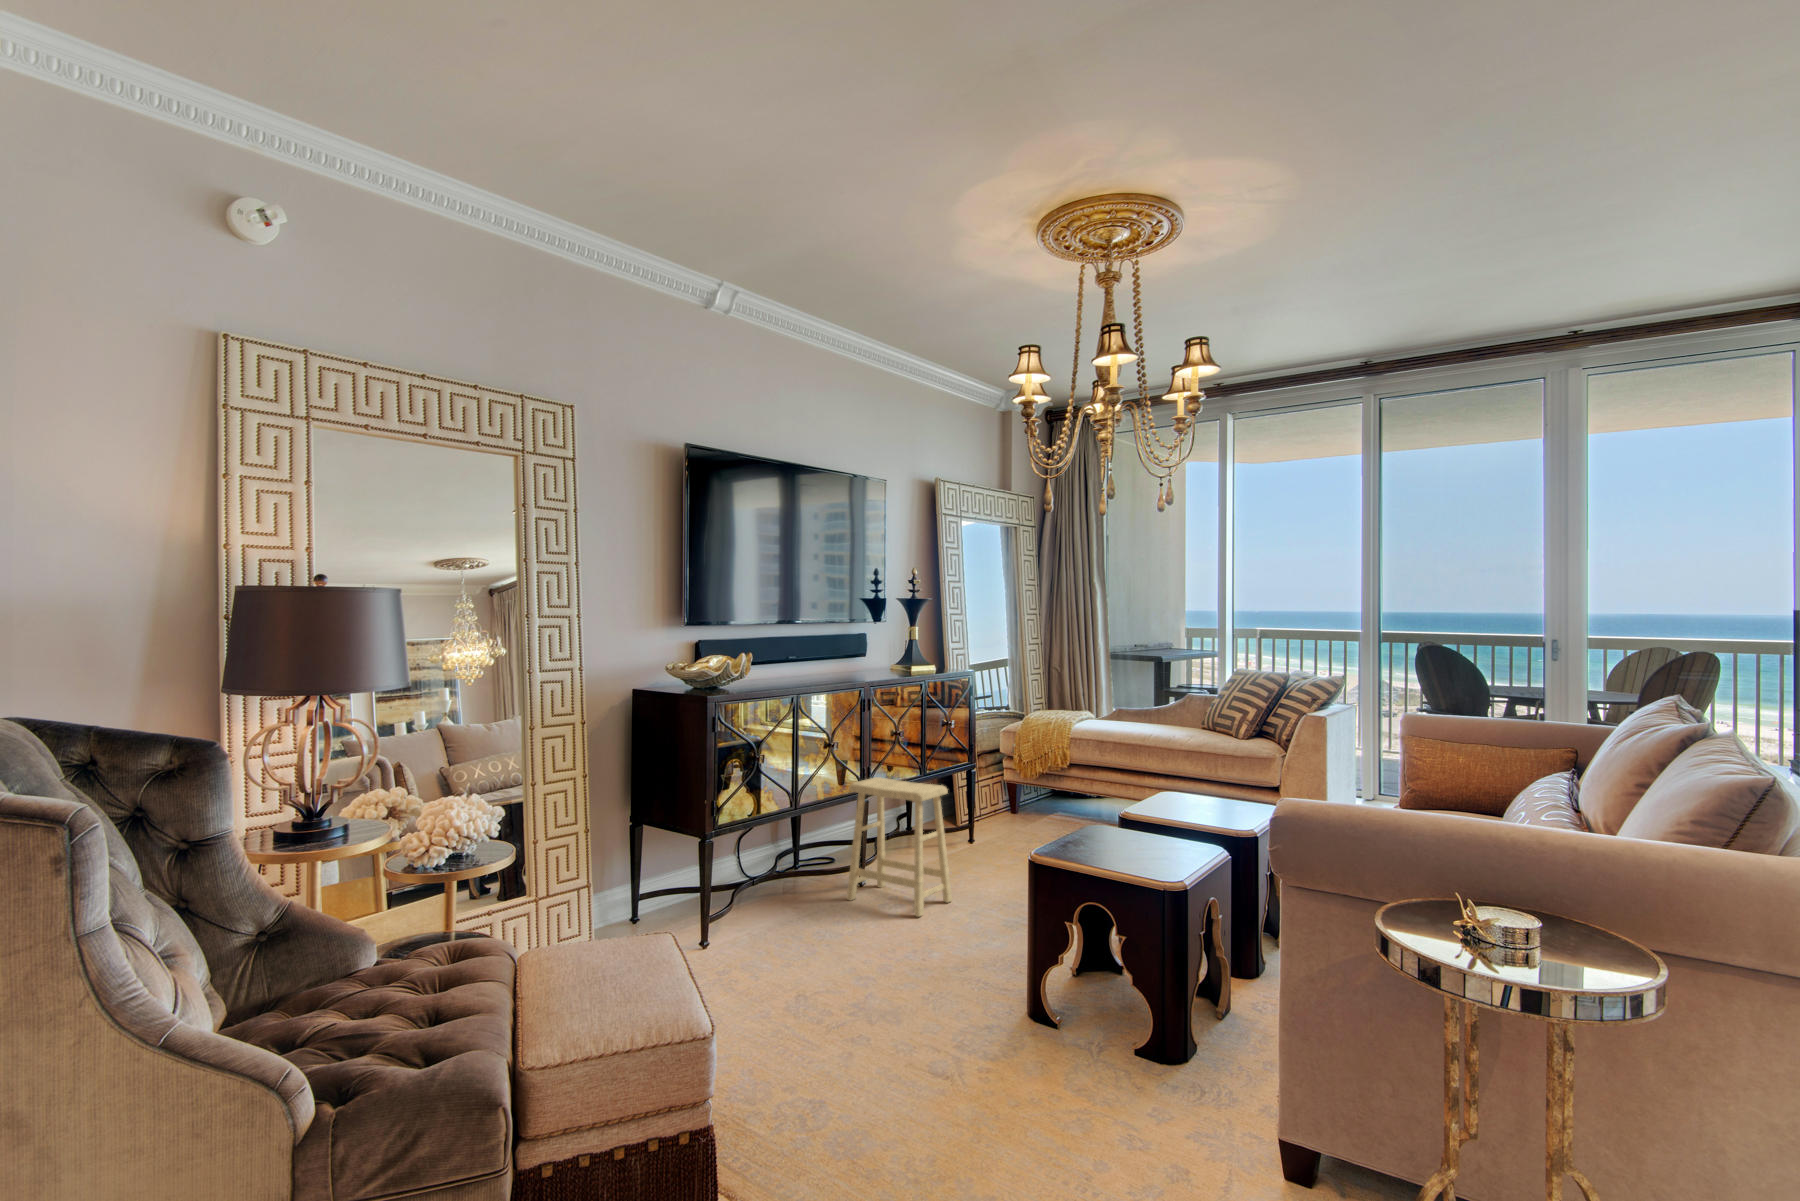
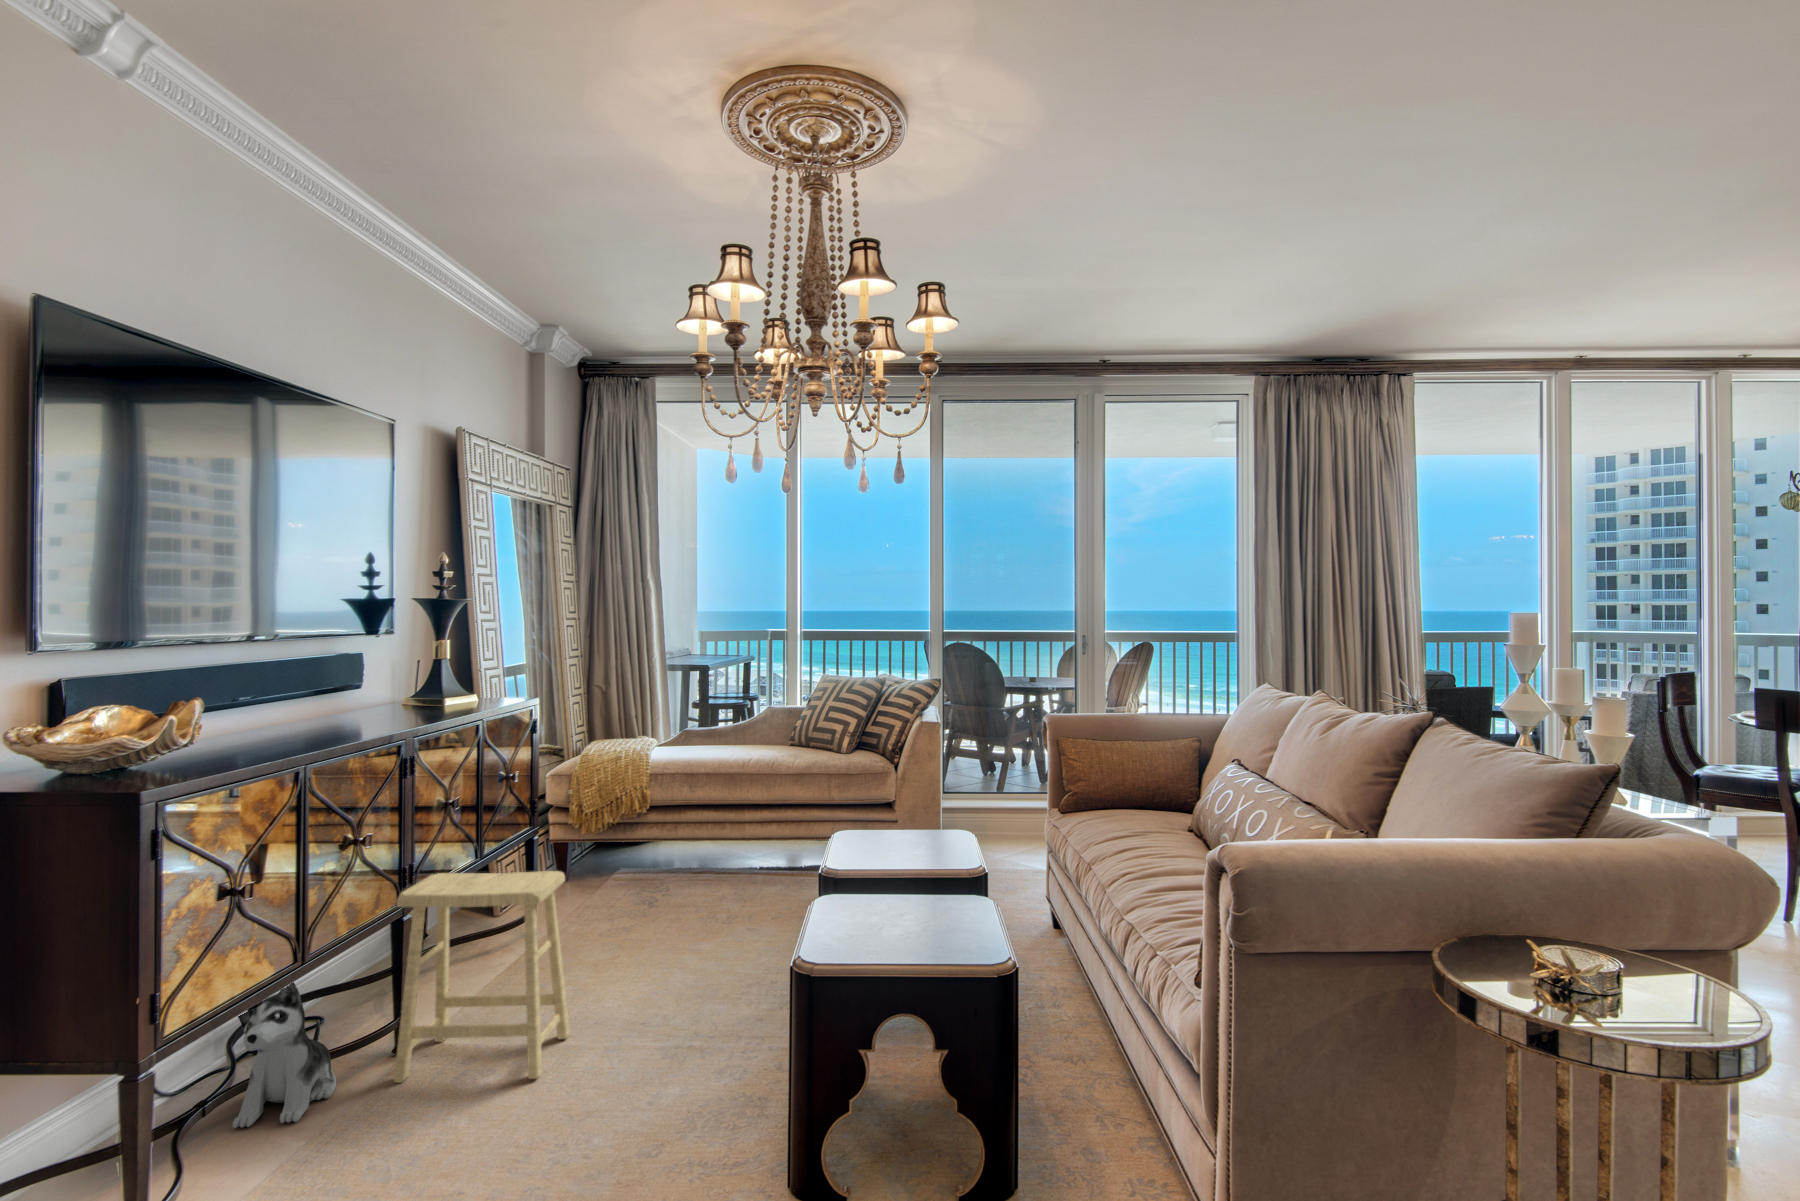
plush toy: none [767,822,820,904] -> present [233,982,336,1128]

